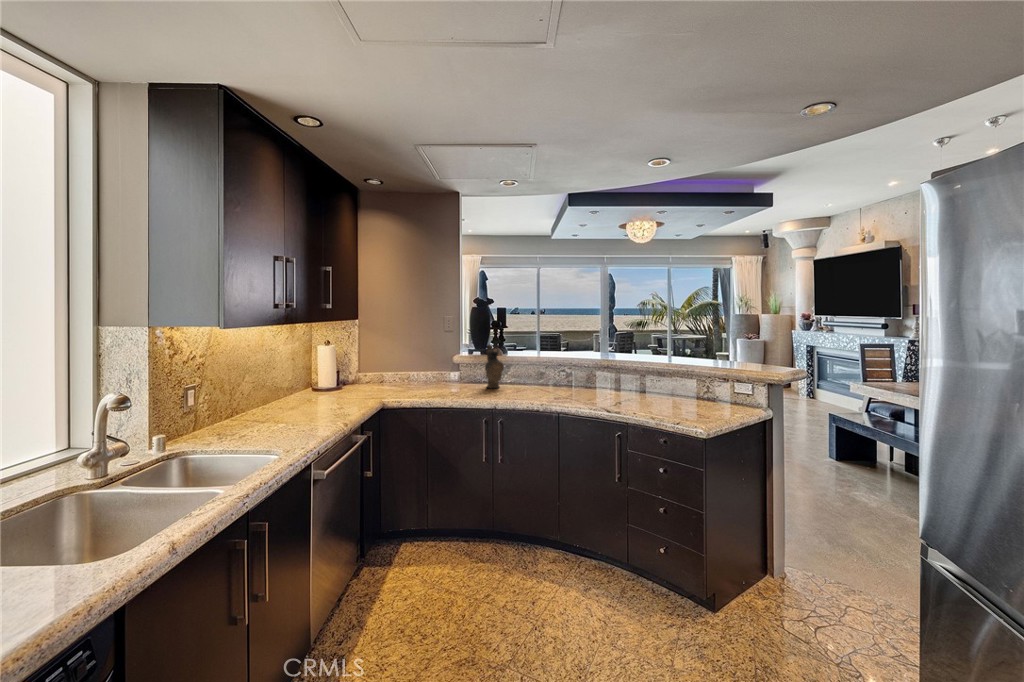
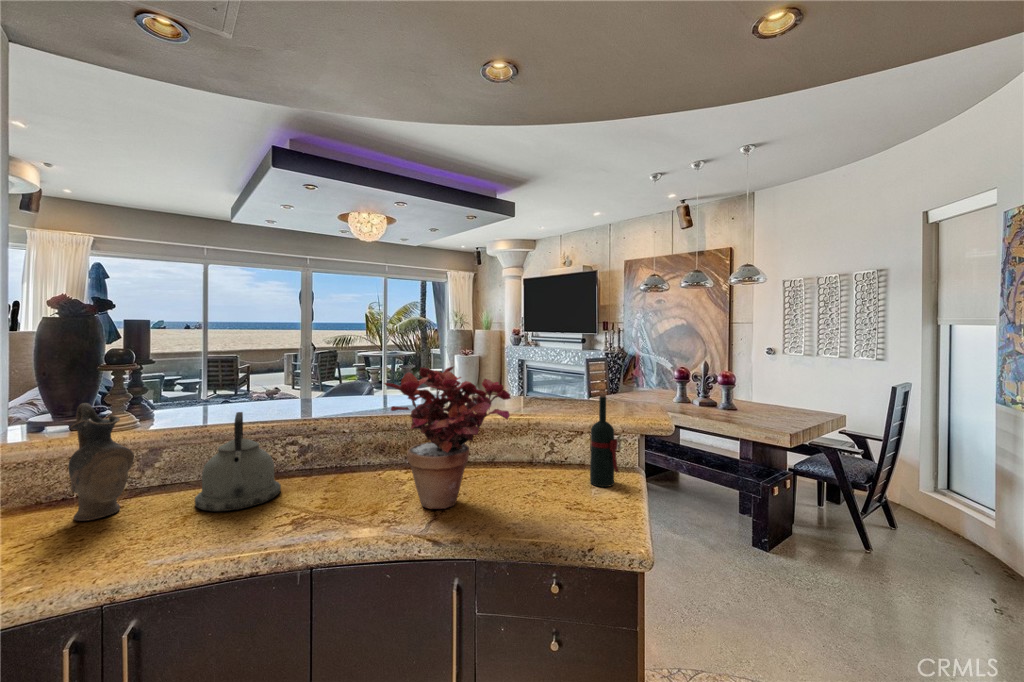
potted plant: none [593,333,656,401] -> present [384,367,511,509]
wine bottle: none [713,351,729,406] -> present [590,393,619,487]
kettle: none [524,352,556,392] -> present [195,412,281,511]

